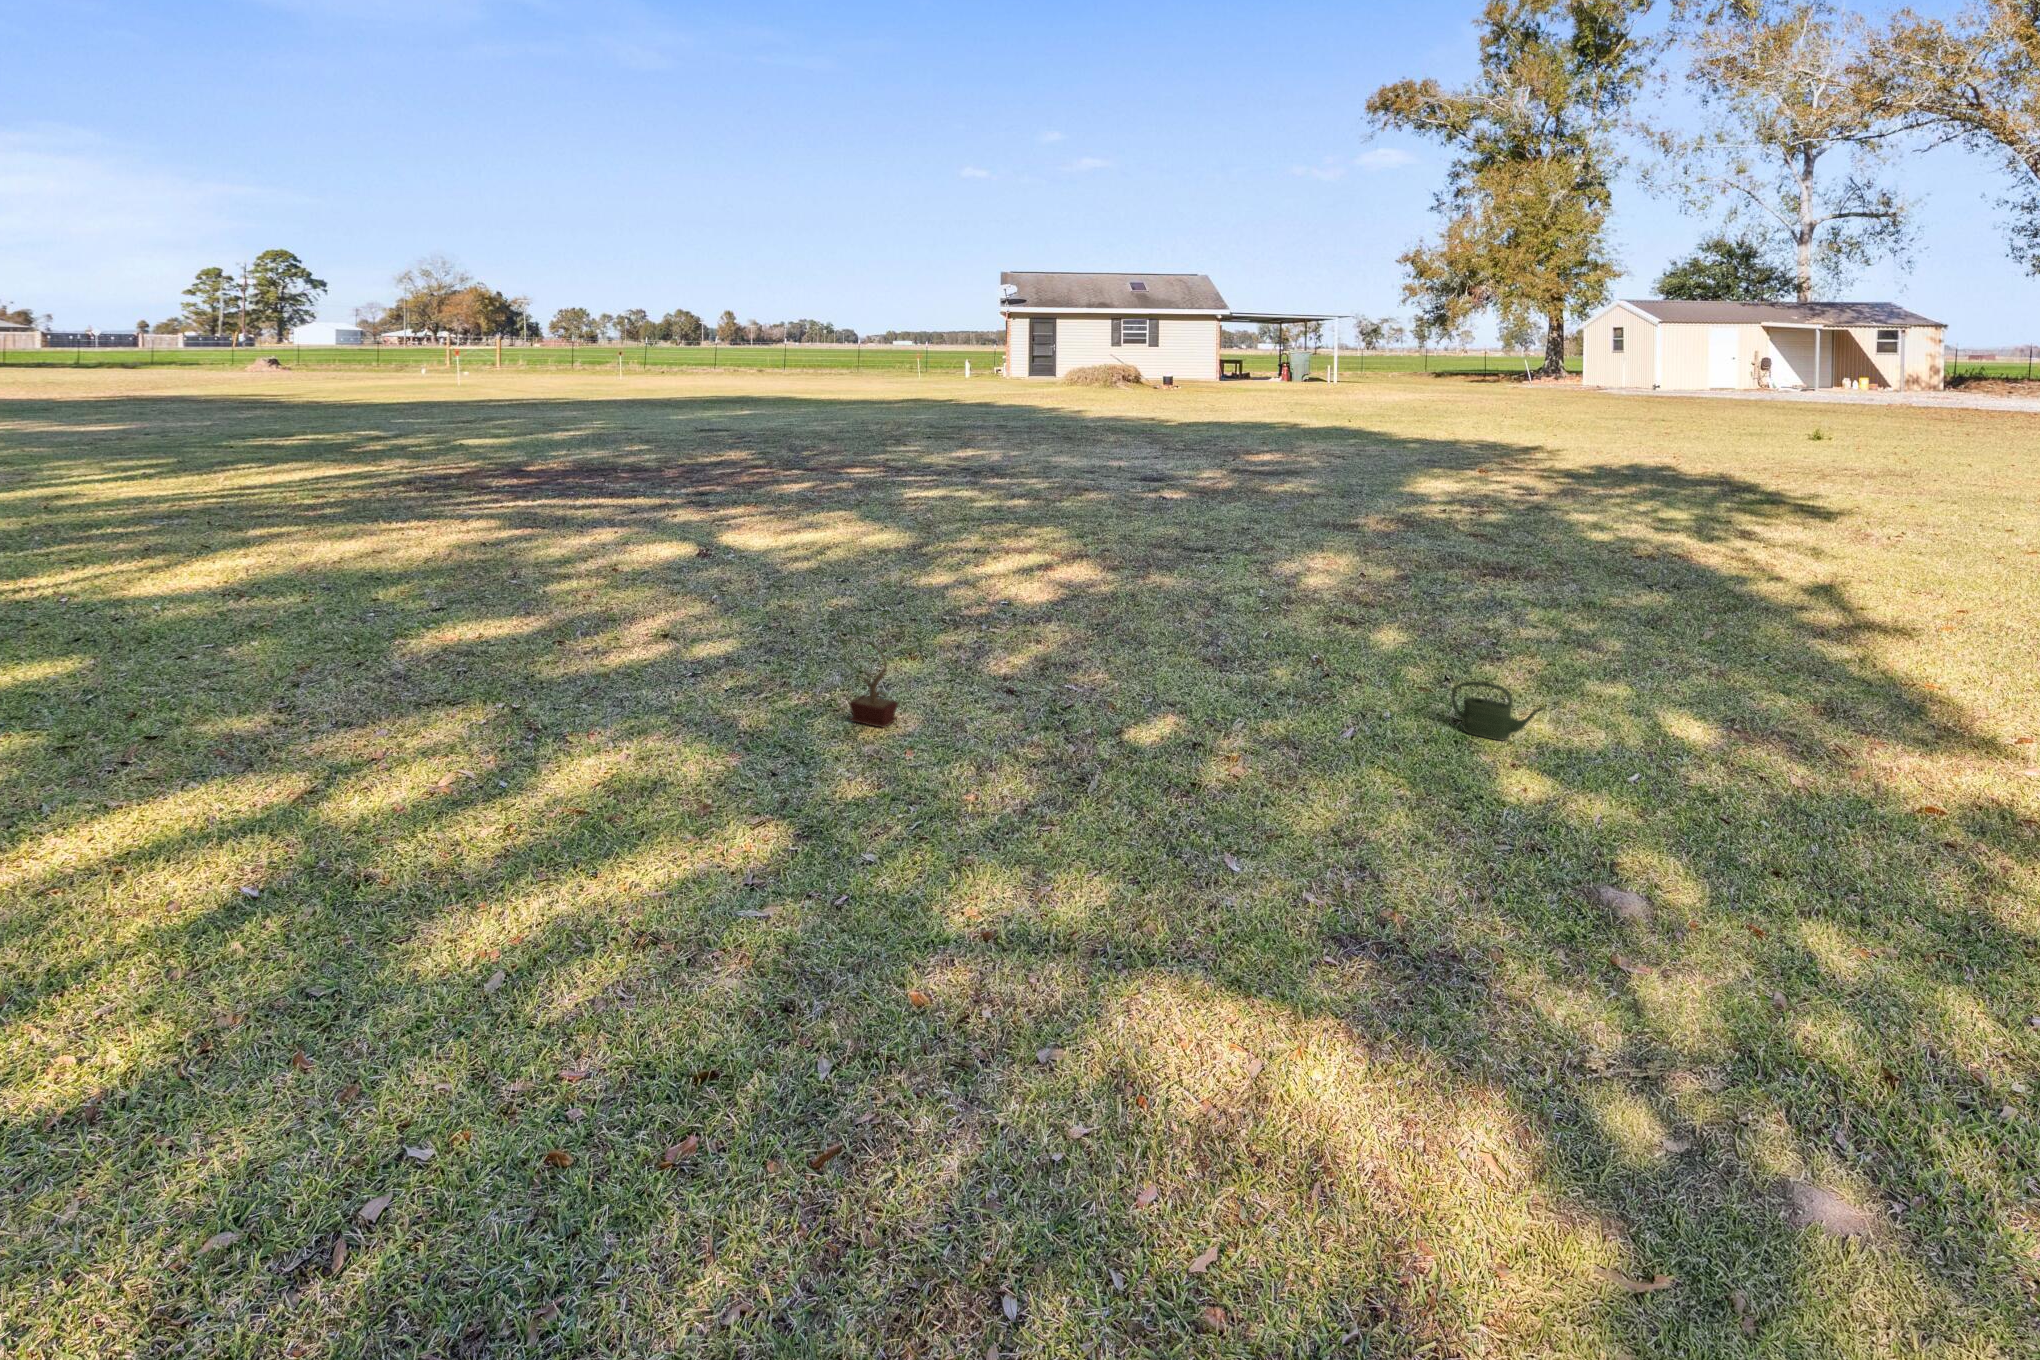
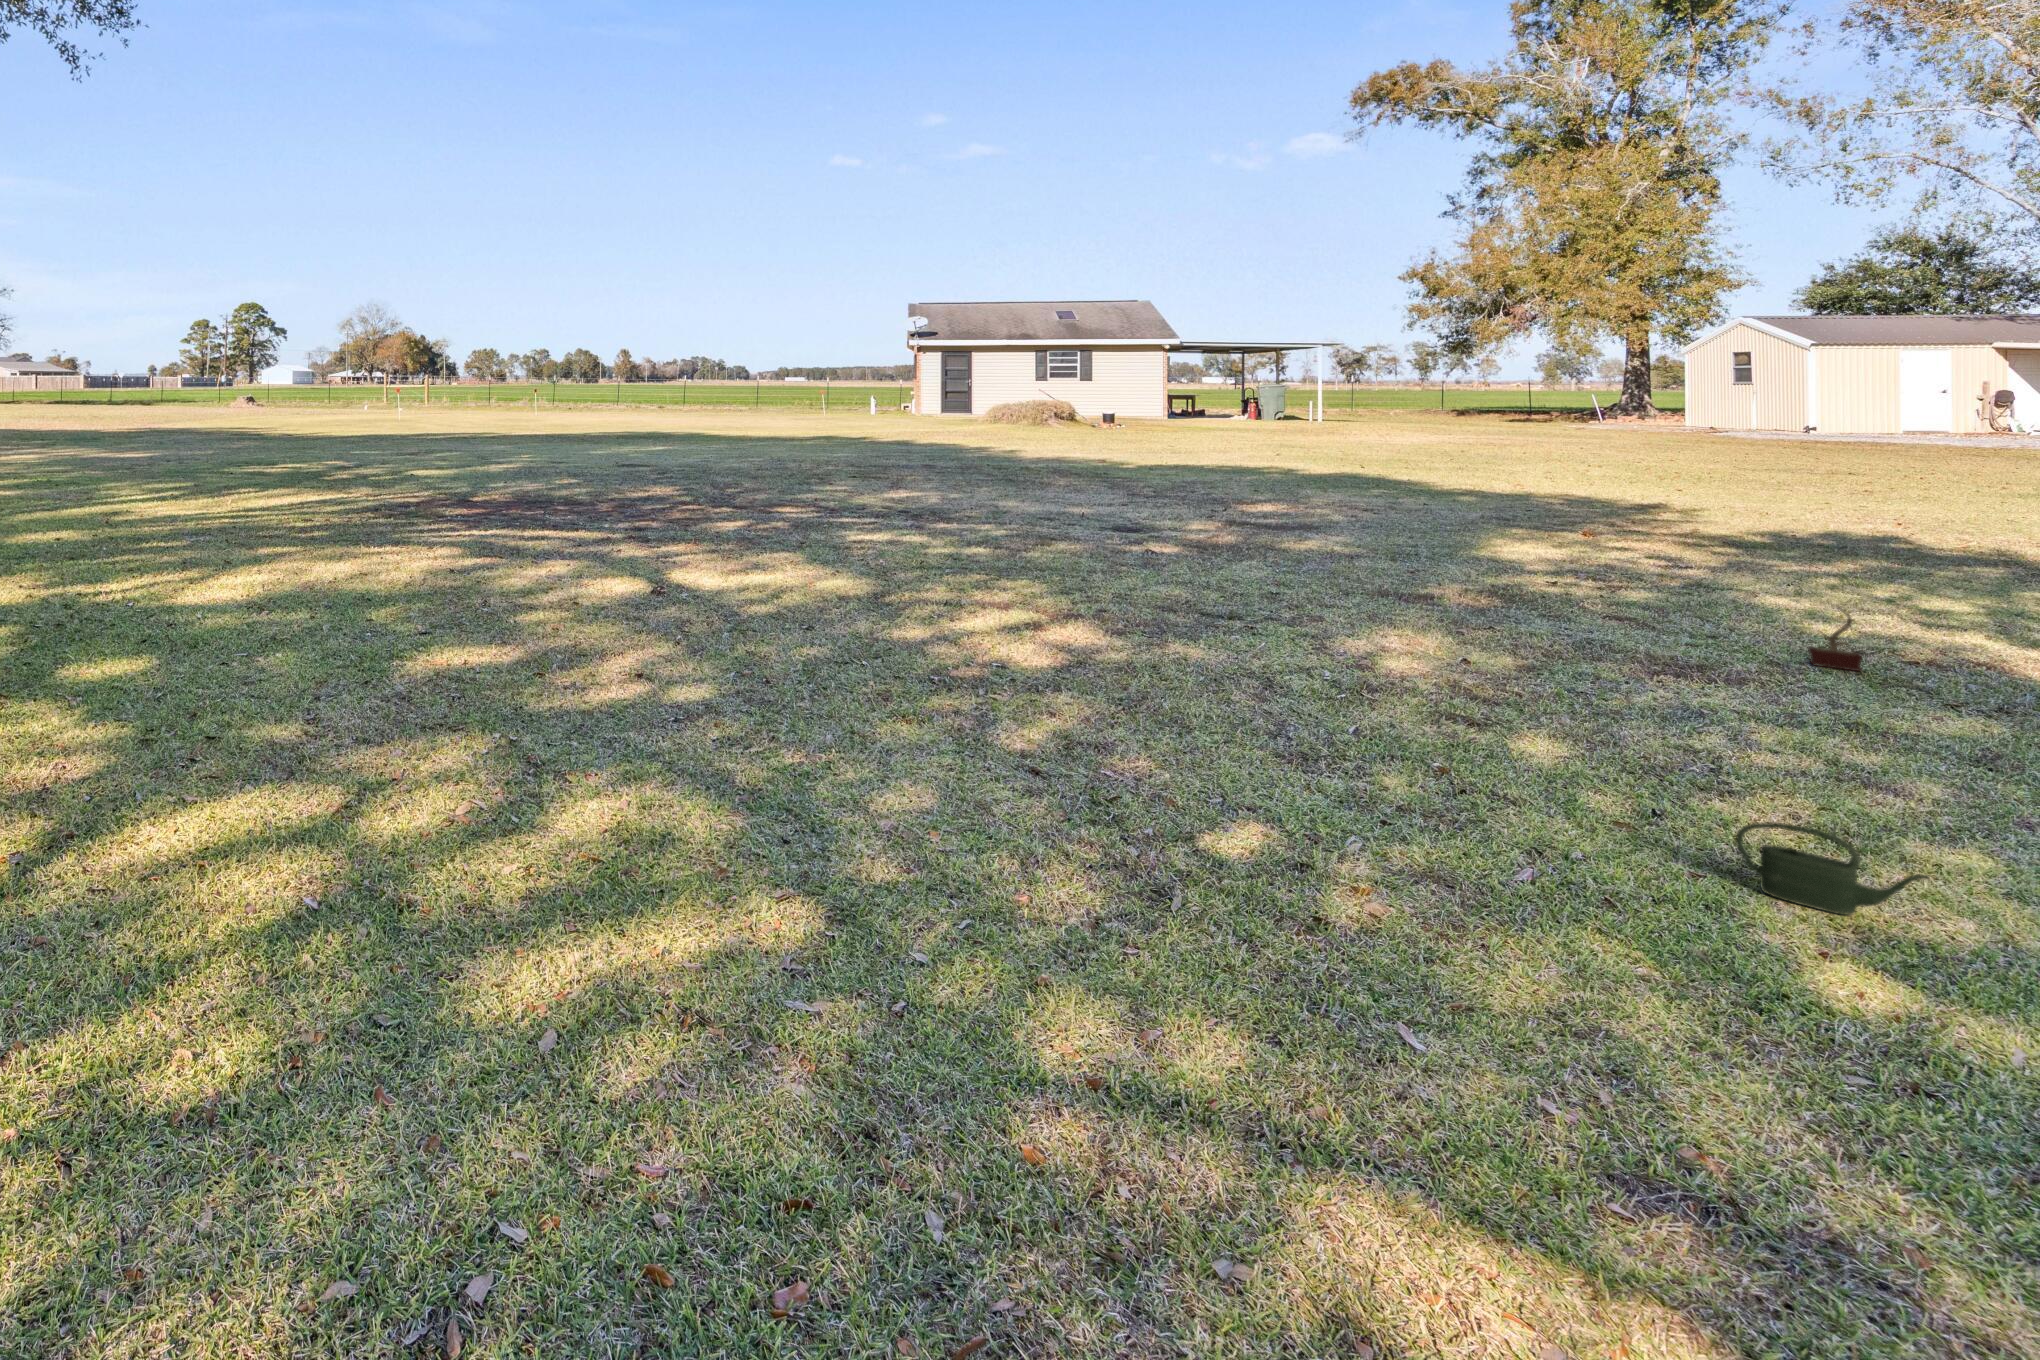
potted plant: present [839,609,924,728] -> present [1794,576,1912,671]

